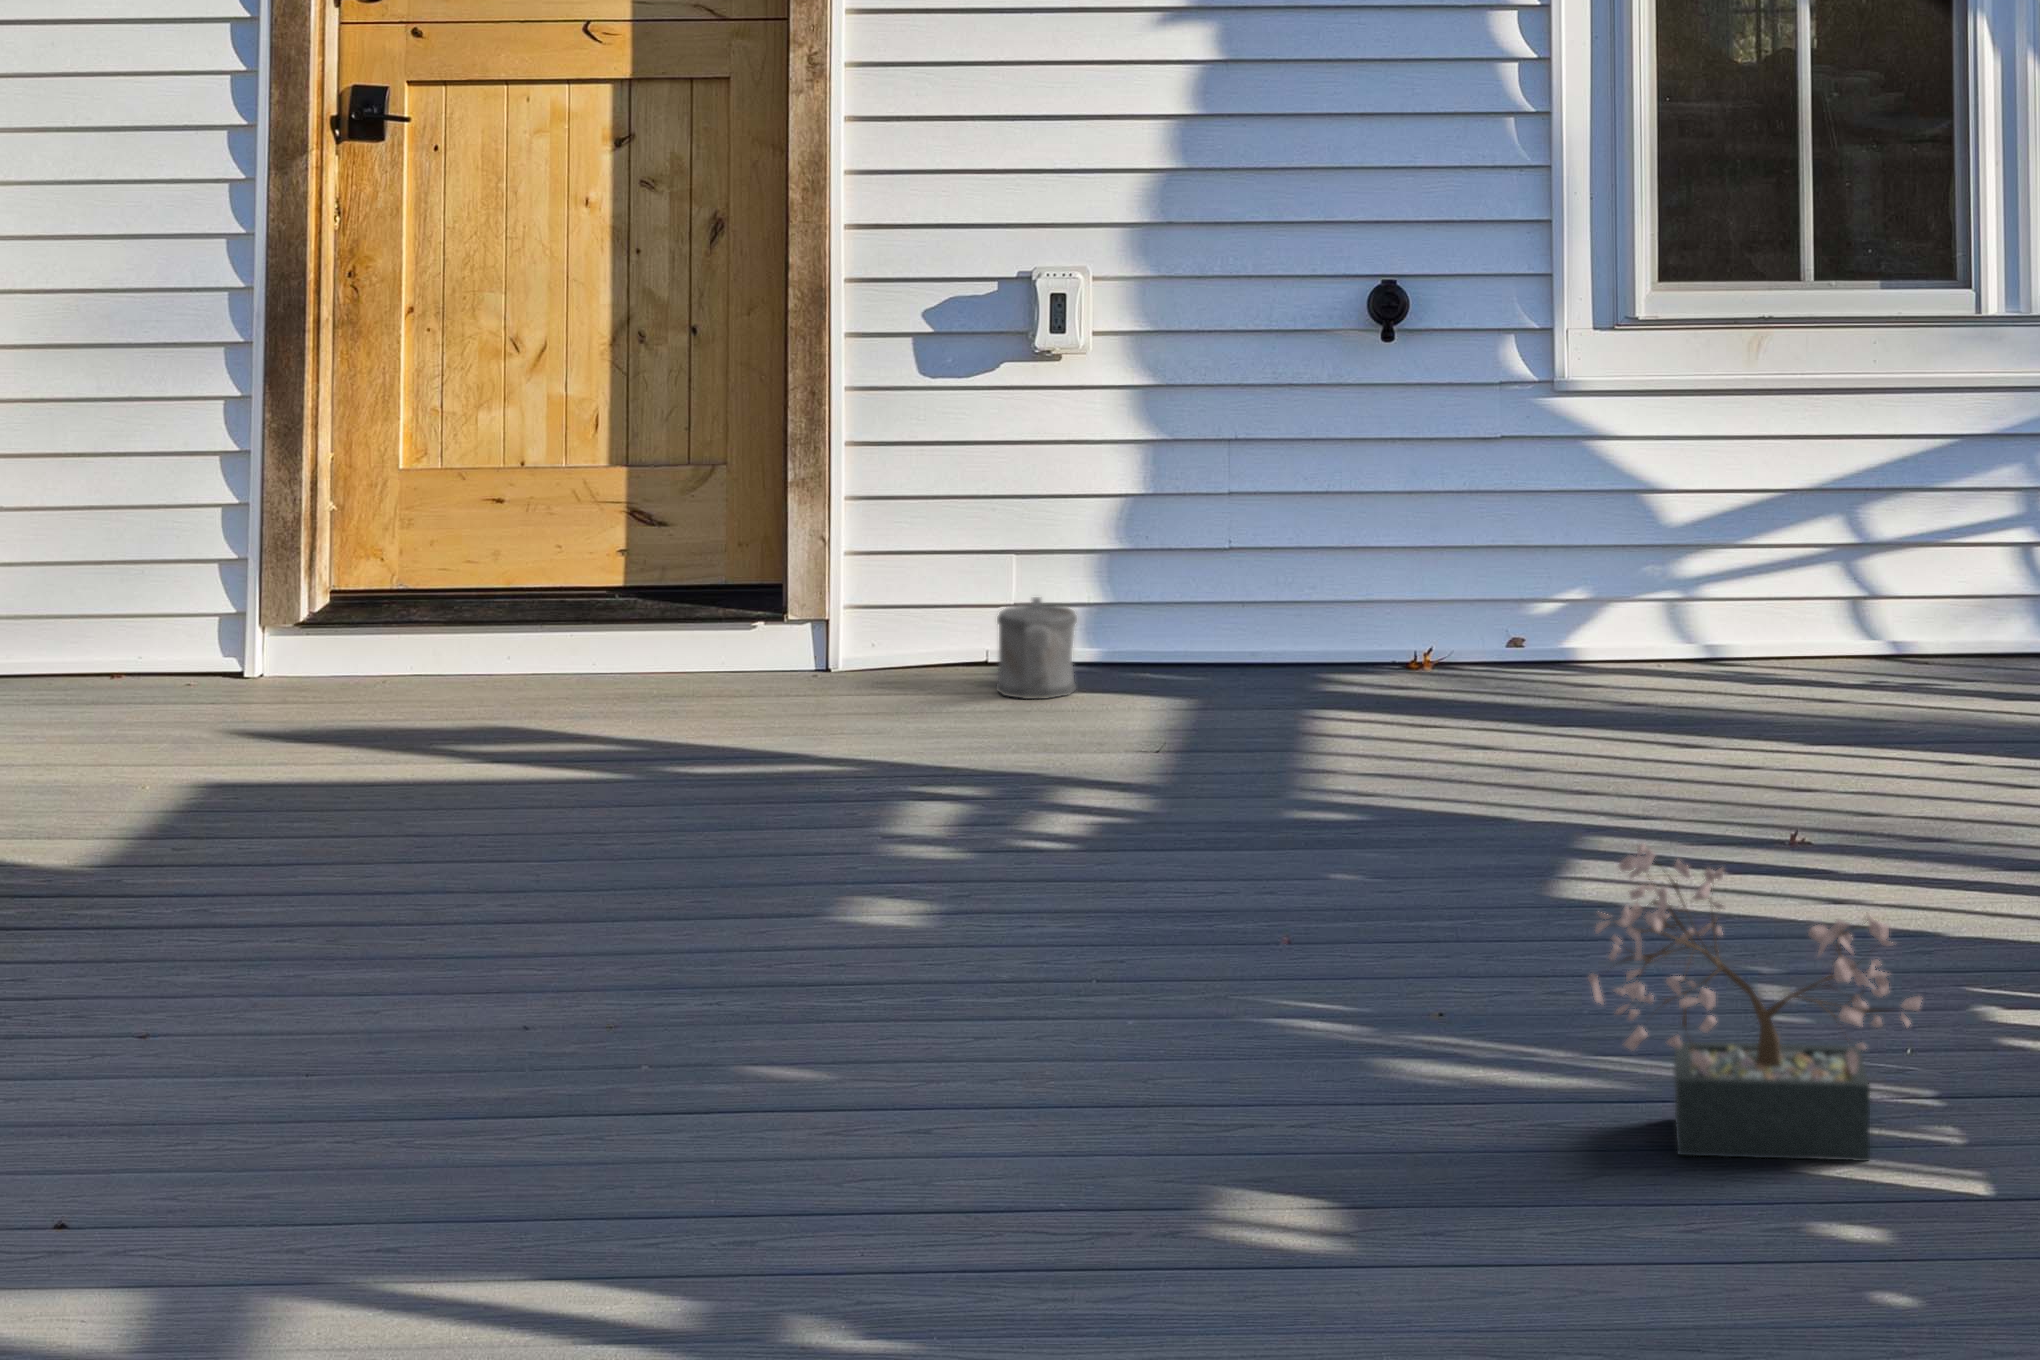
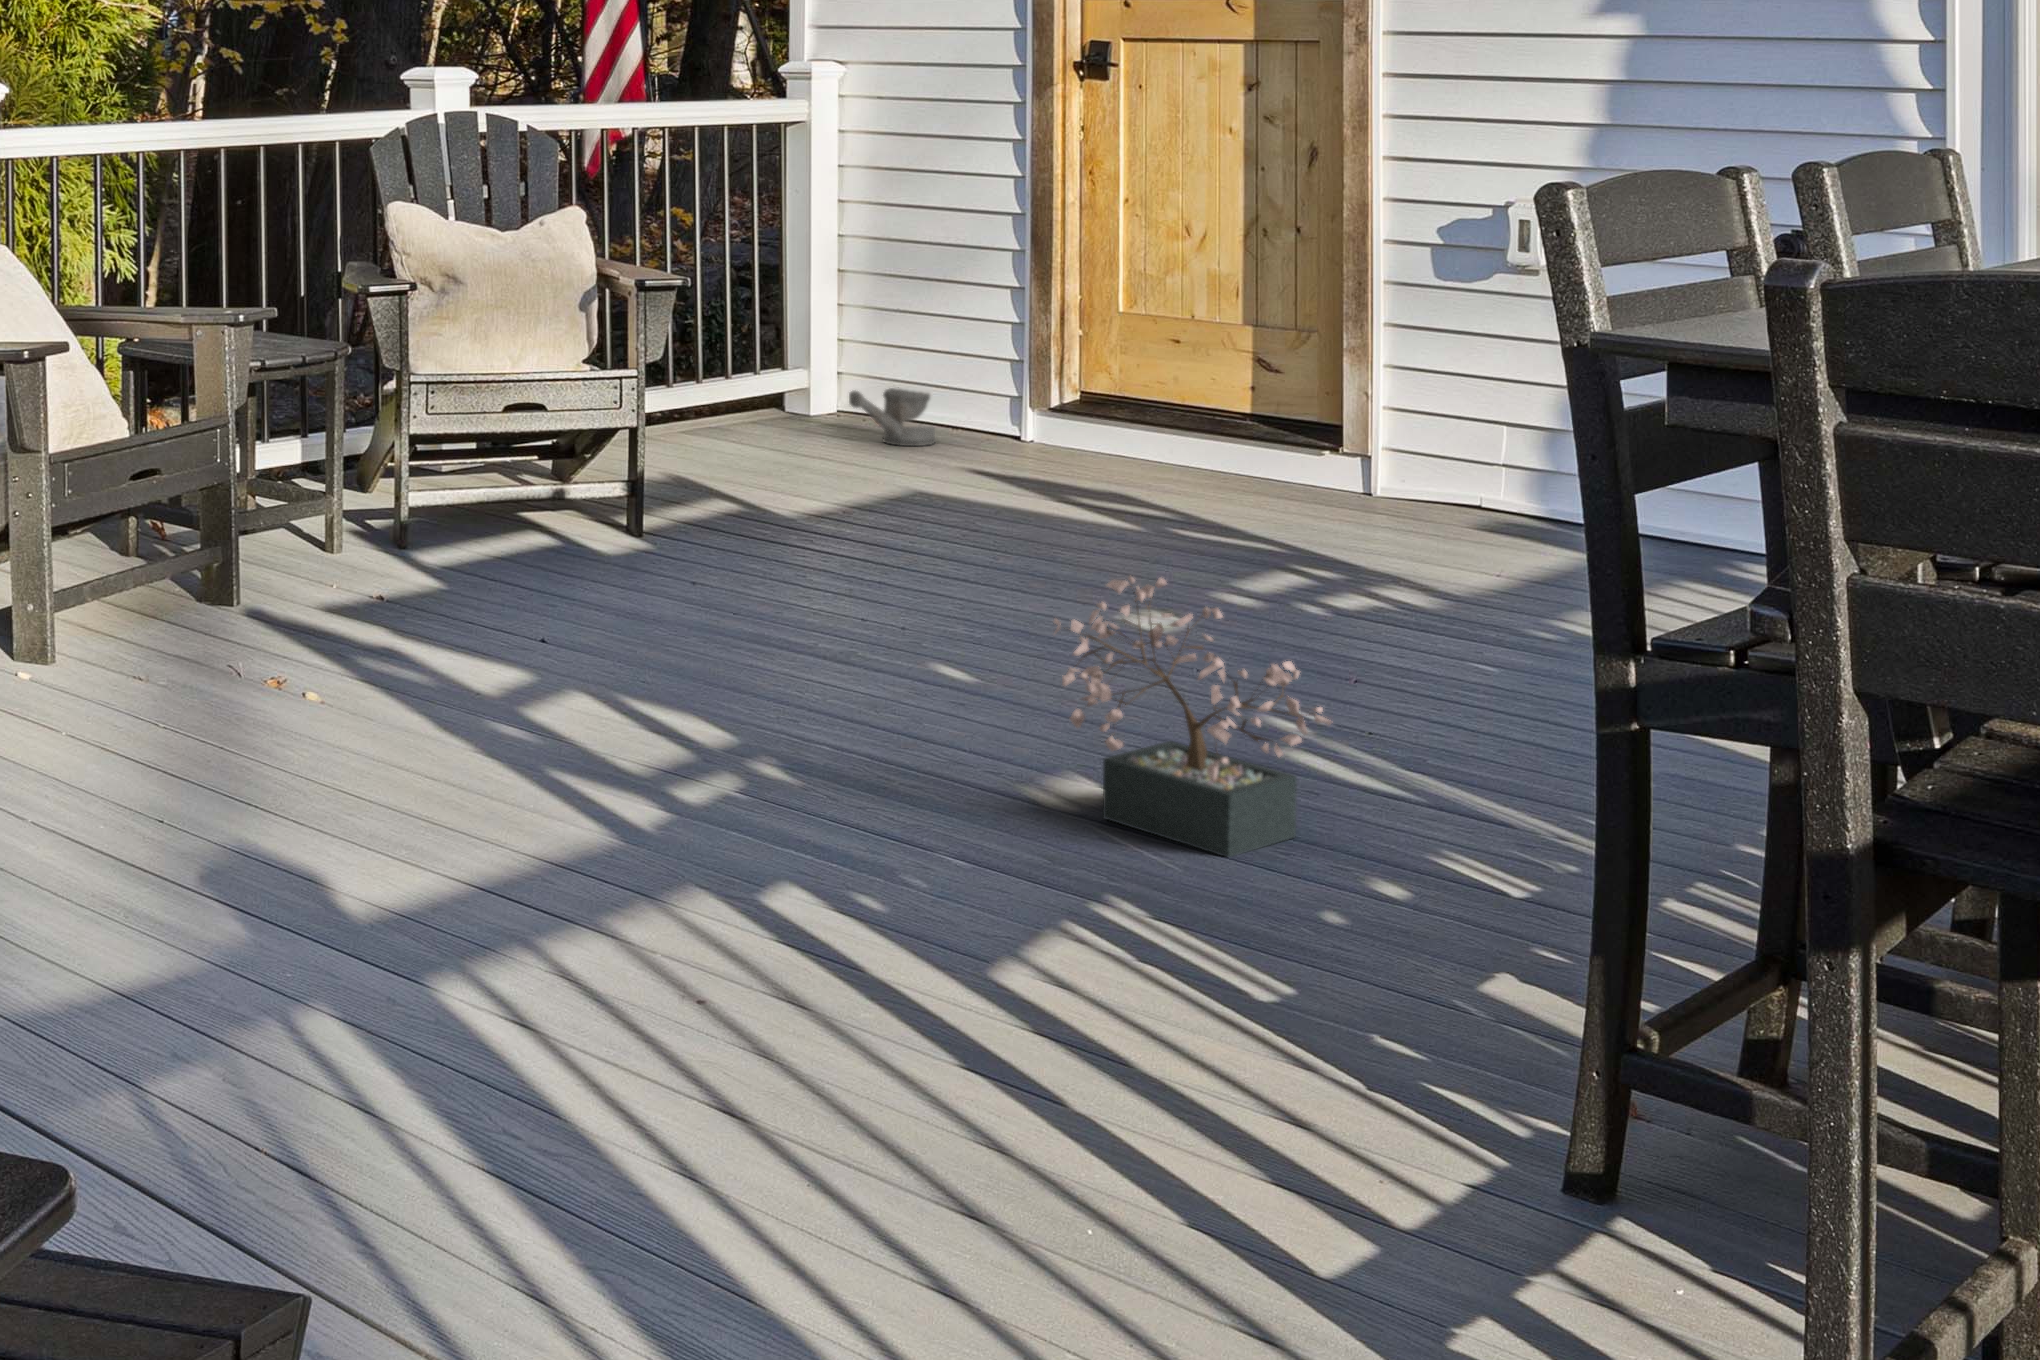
watering can: present [996,597,1077,699] -> present [849,388,936,446]

